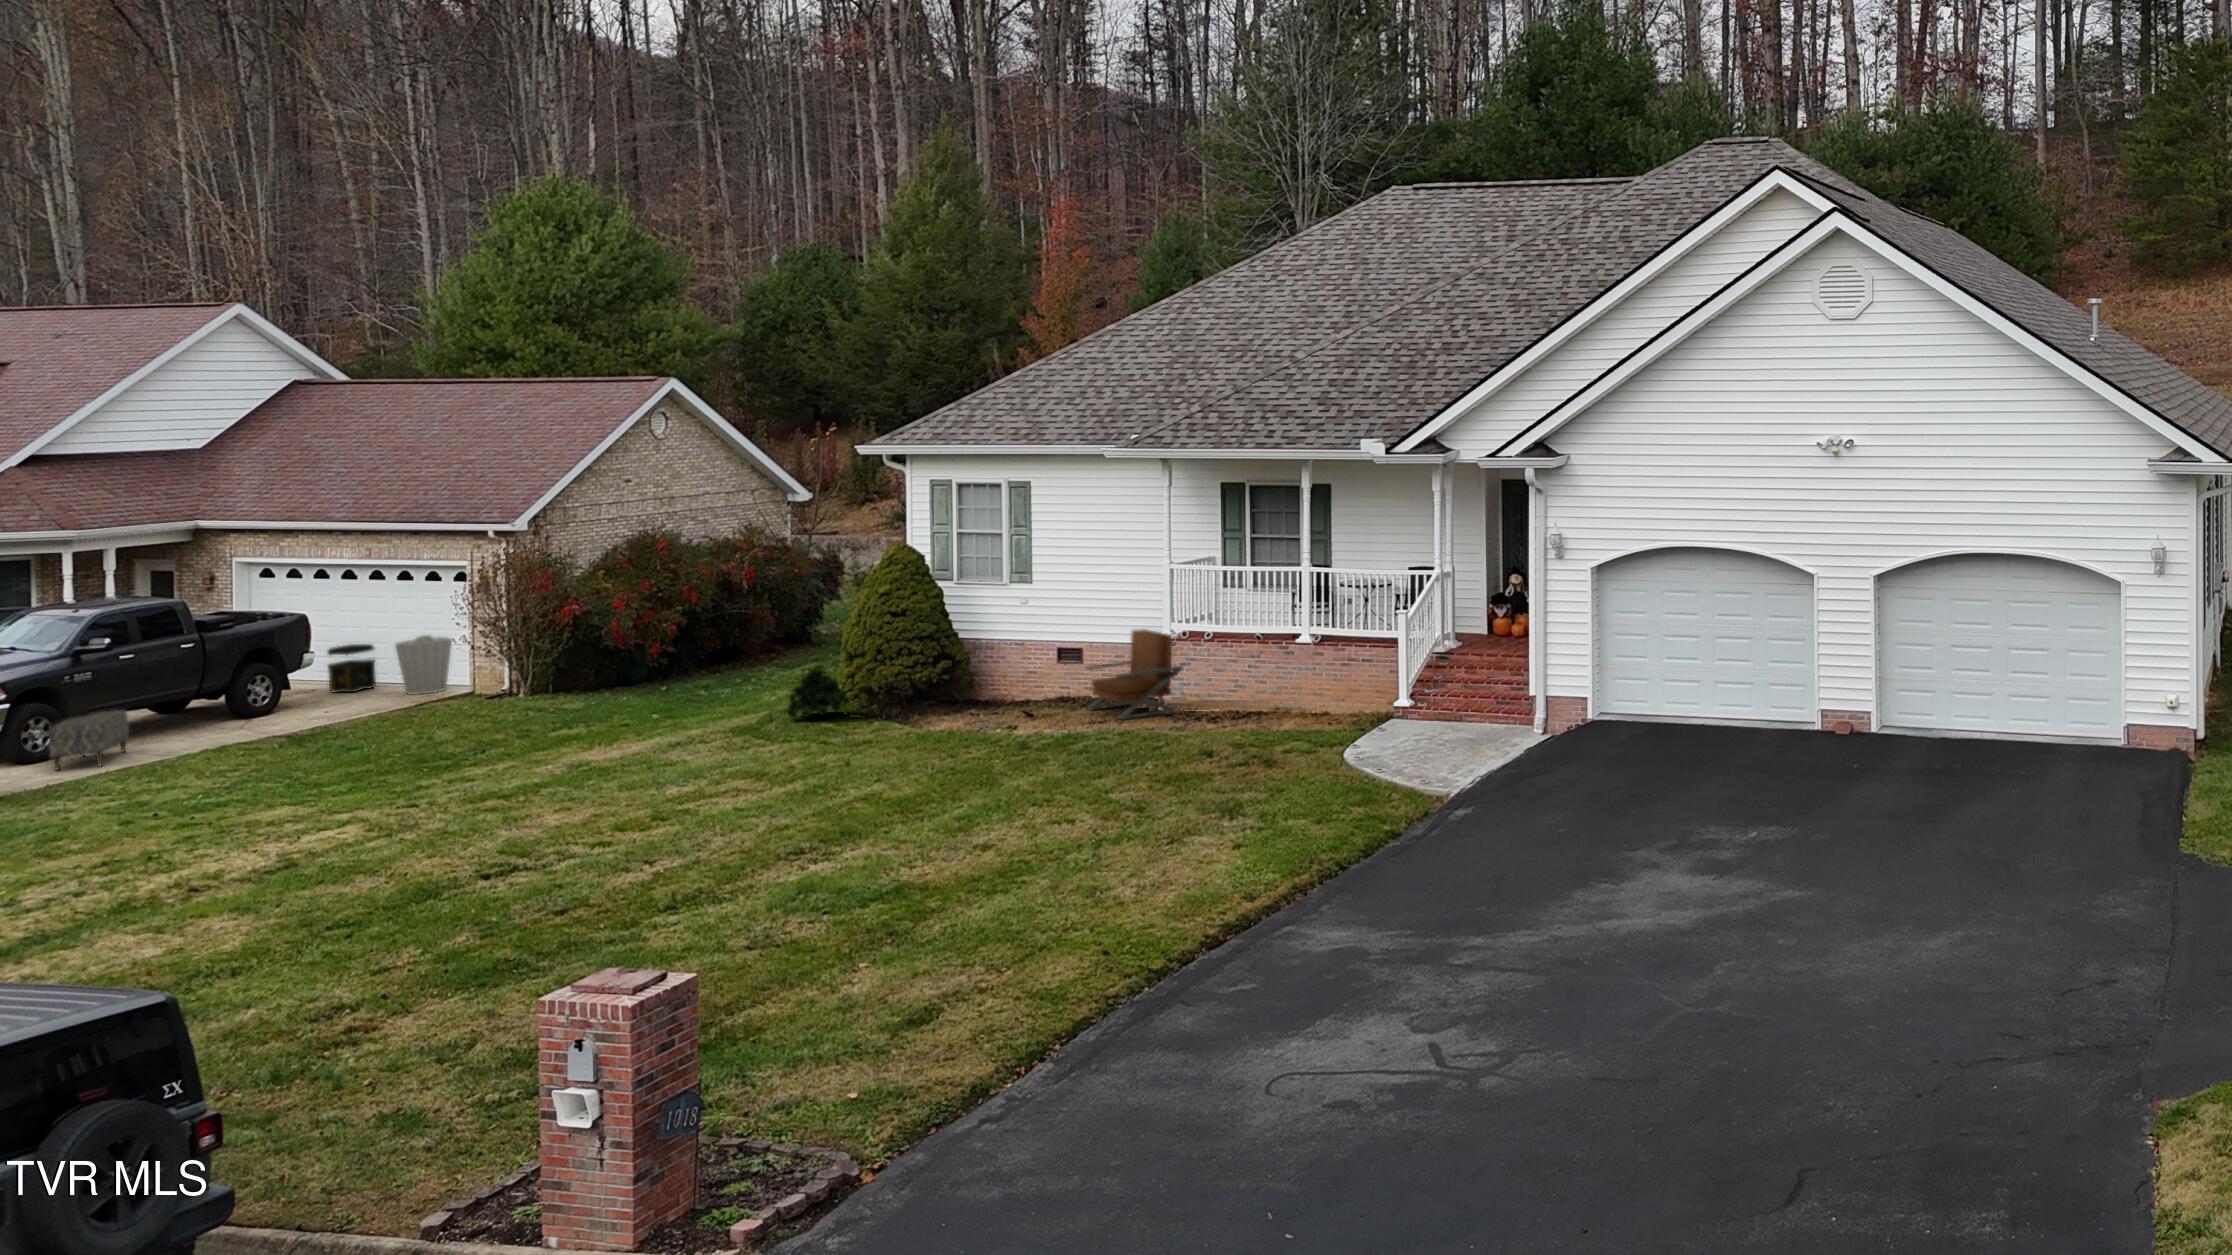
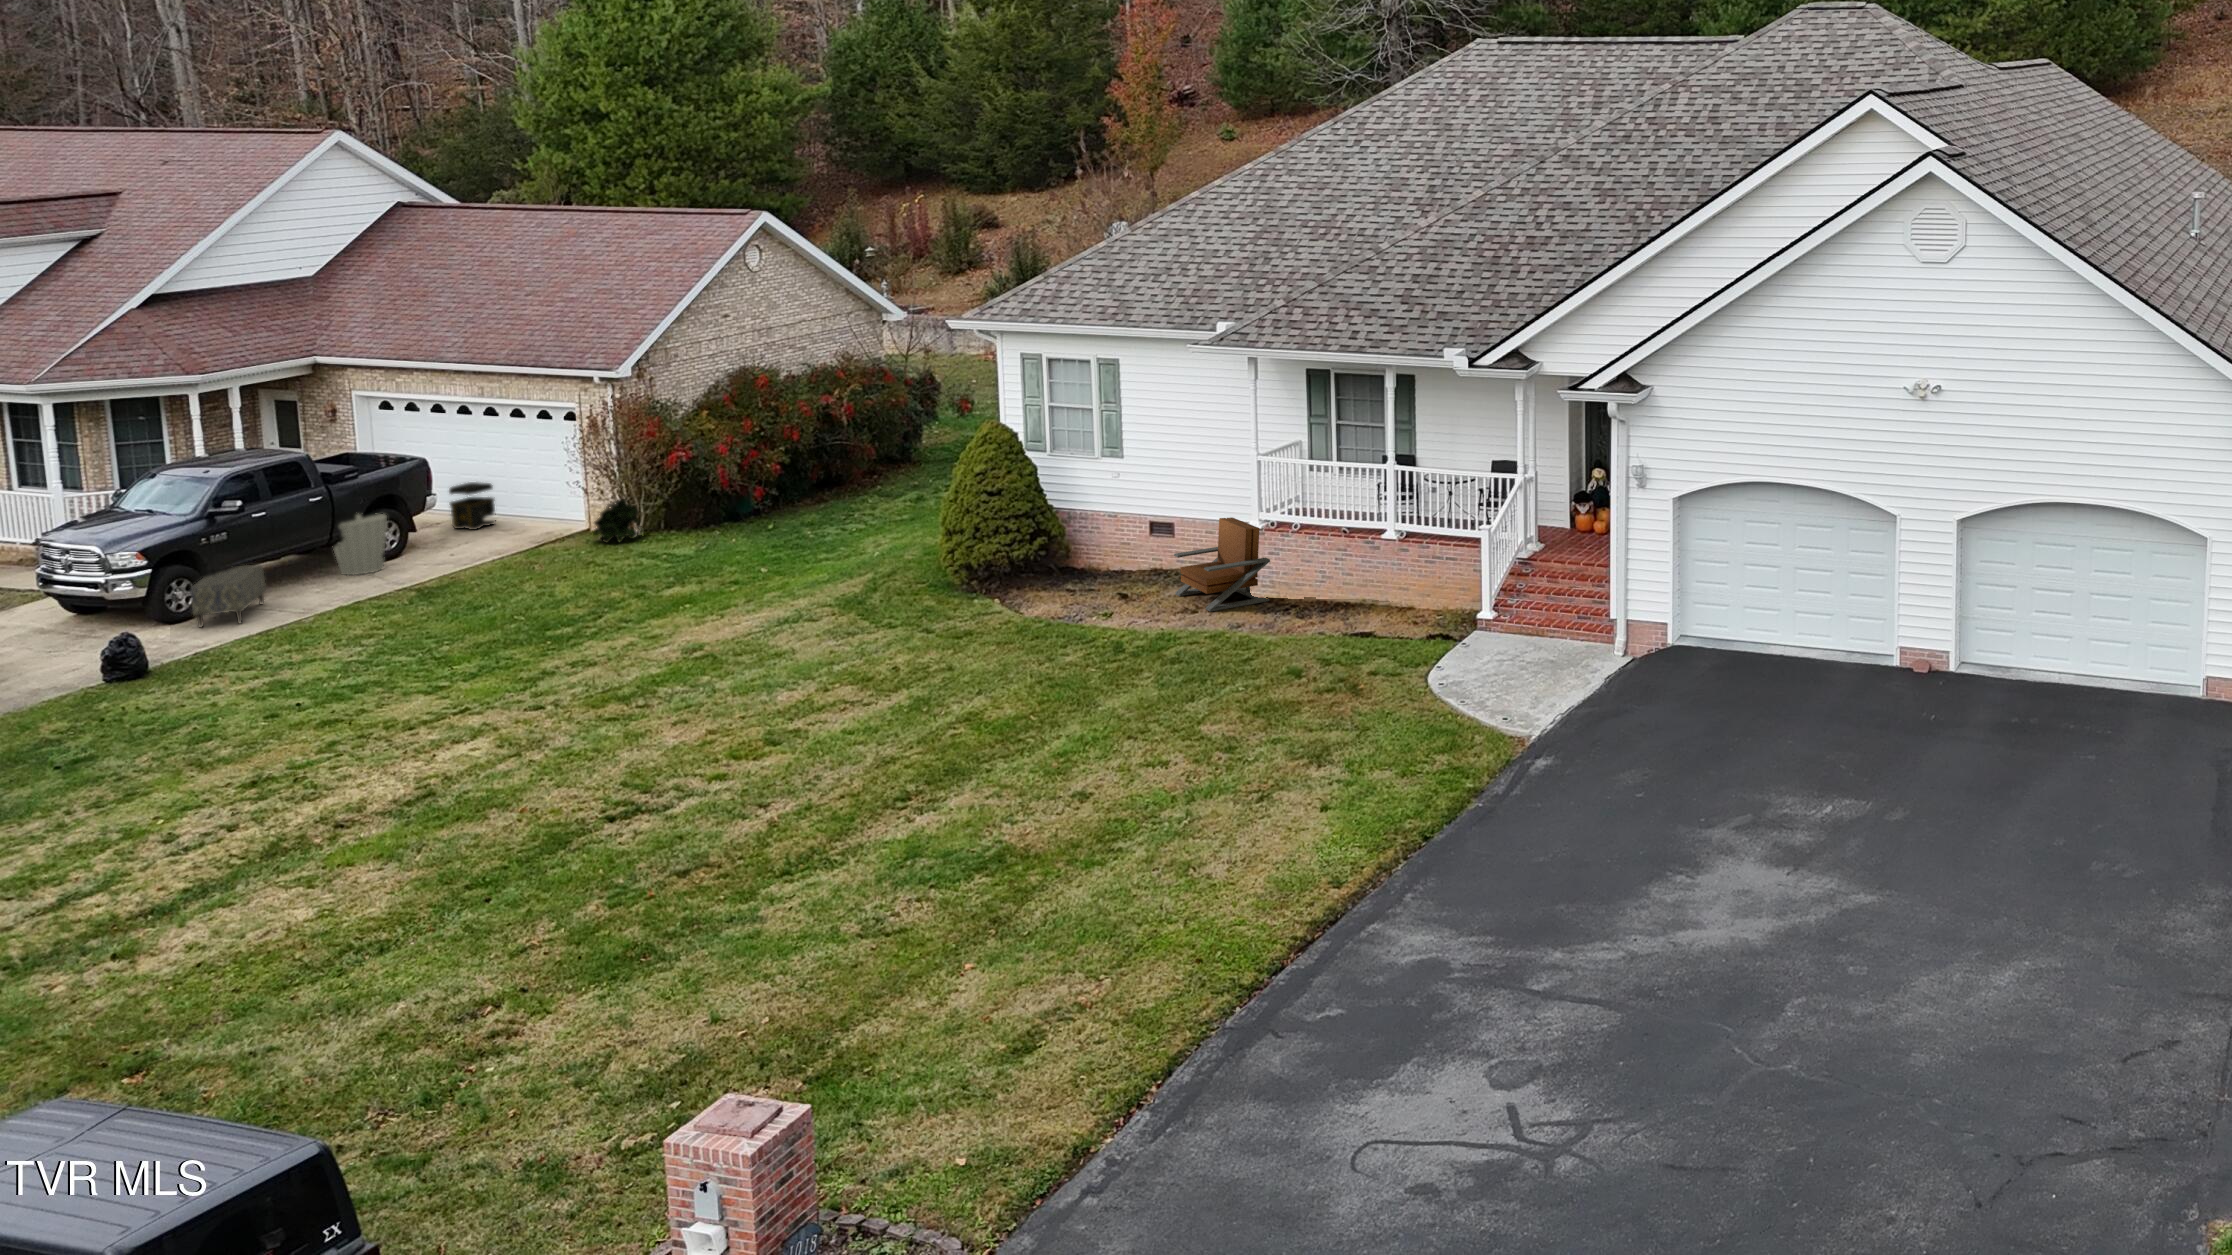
trash can: present [395,635,452,695] -> present [334,514,387,575]
potted plant: present [787,669,850,718] -> present [594,499,645,542]

